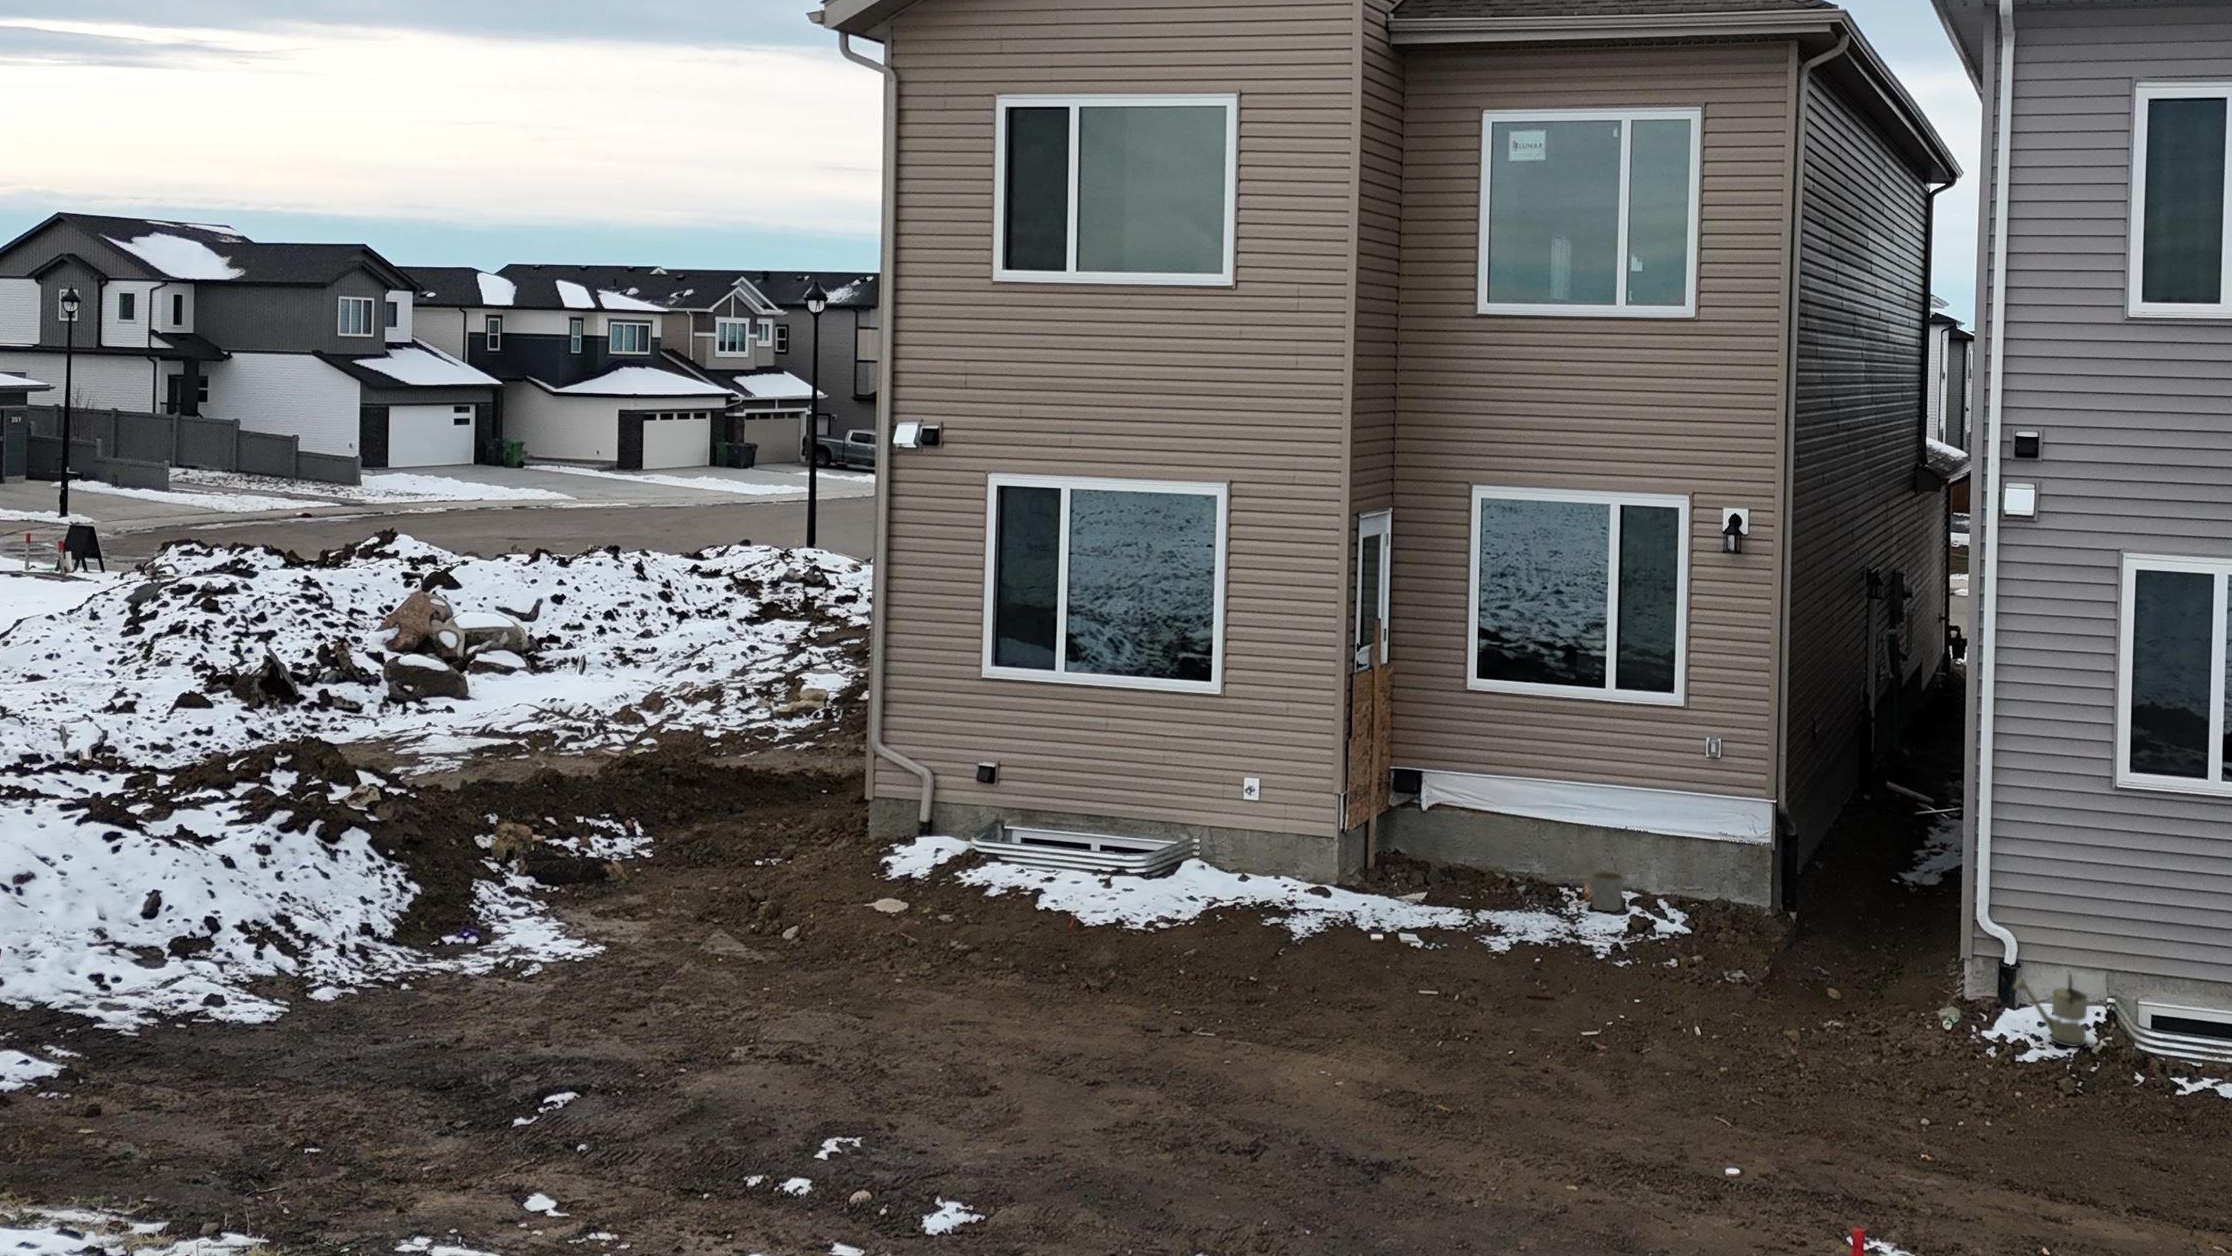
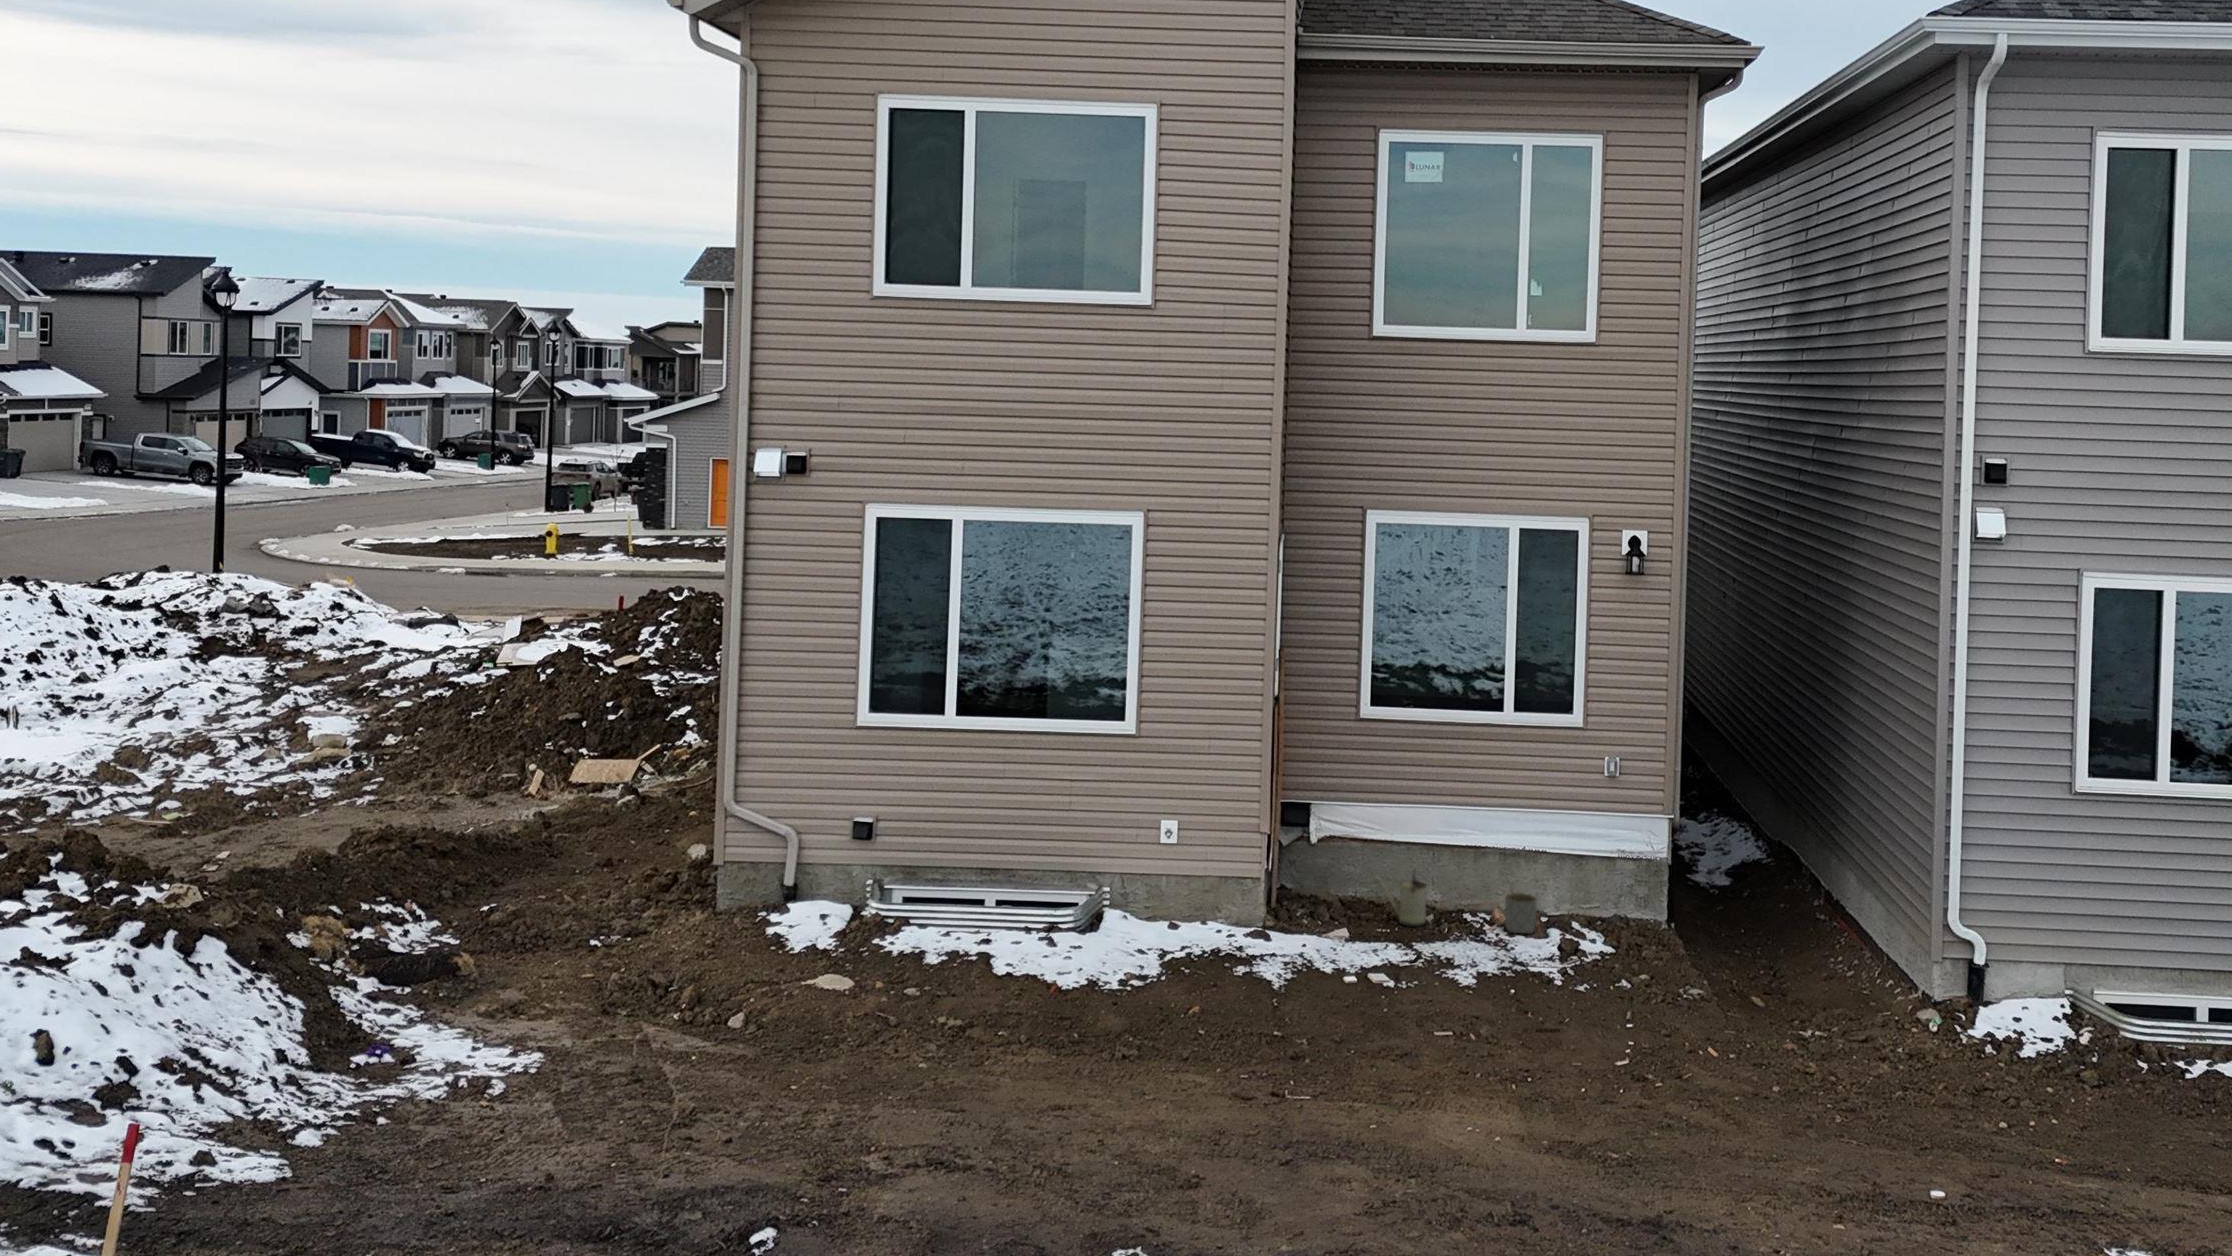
watering can: present [2014,975,2088,1047] -> present [1371,872,1427,927]

